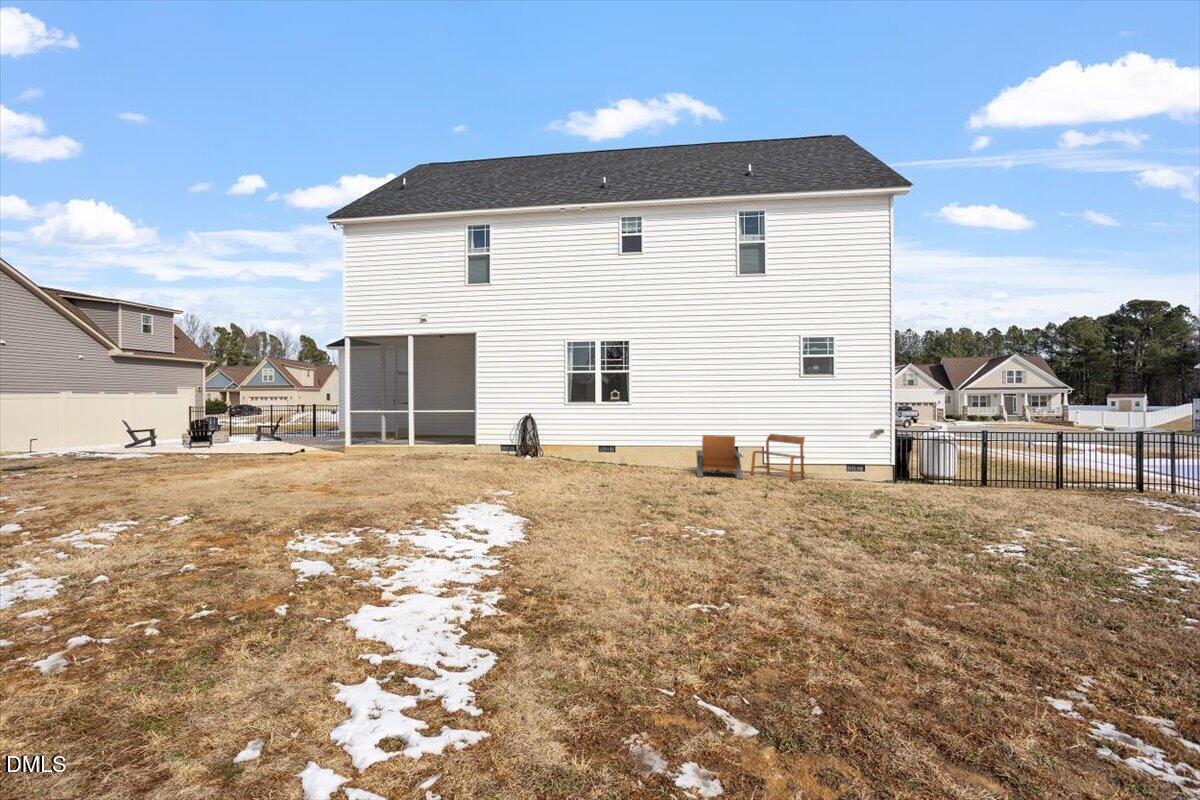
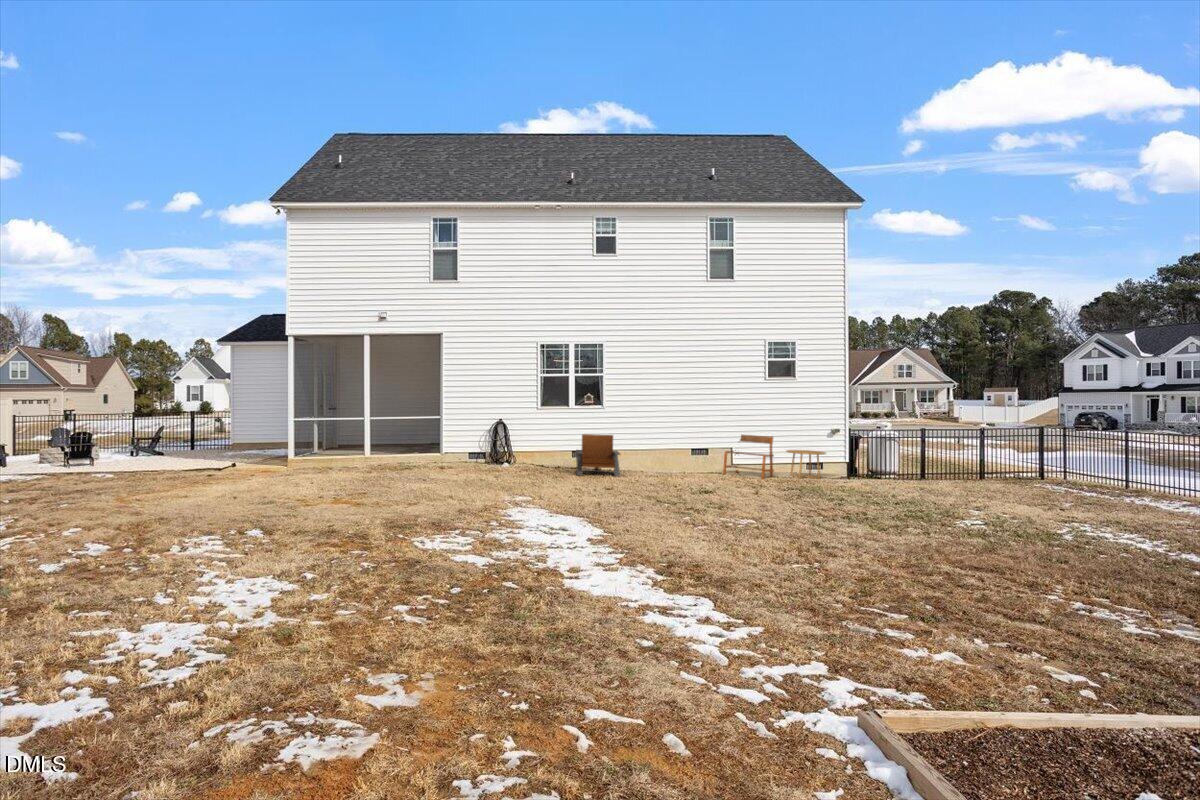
lounge chair: present [696,435,743,479] -> present [576,434,620,476]
round table: none [820,451,865,483] -> present [786,450,826,479]

